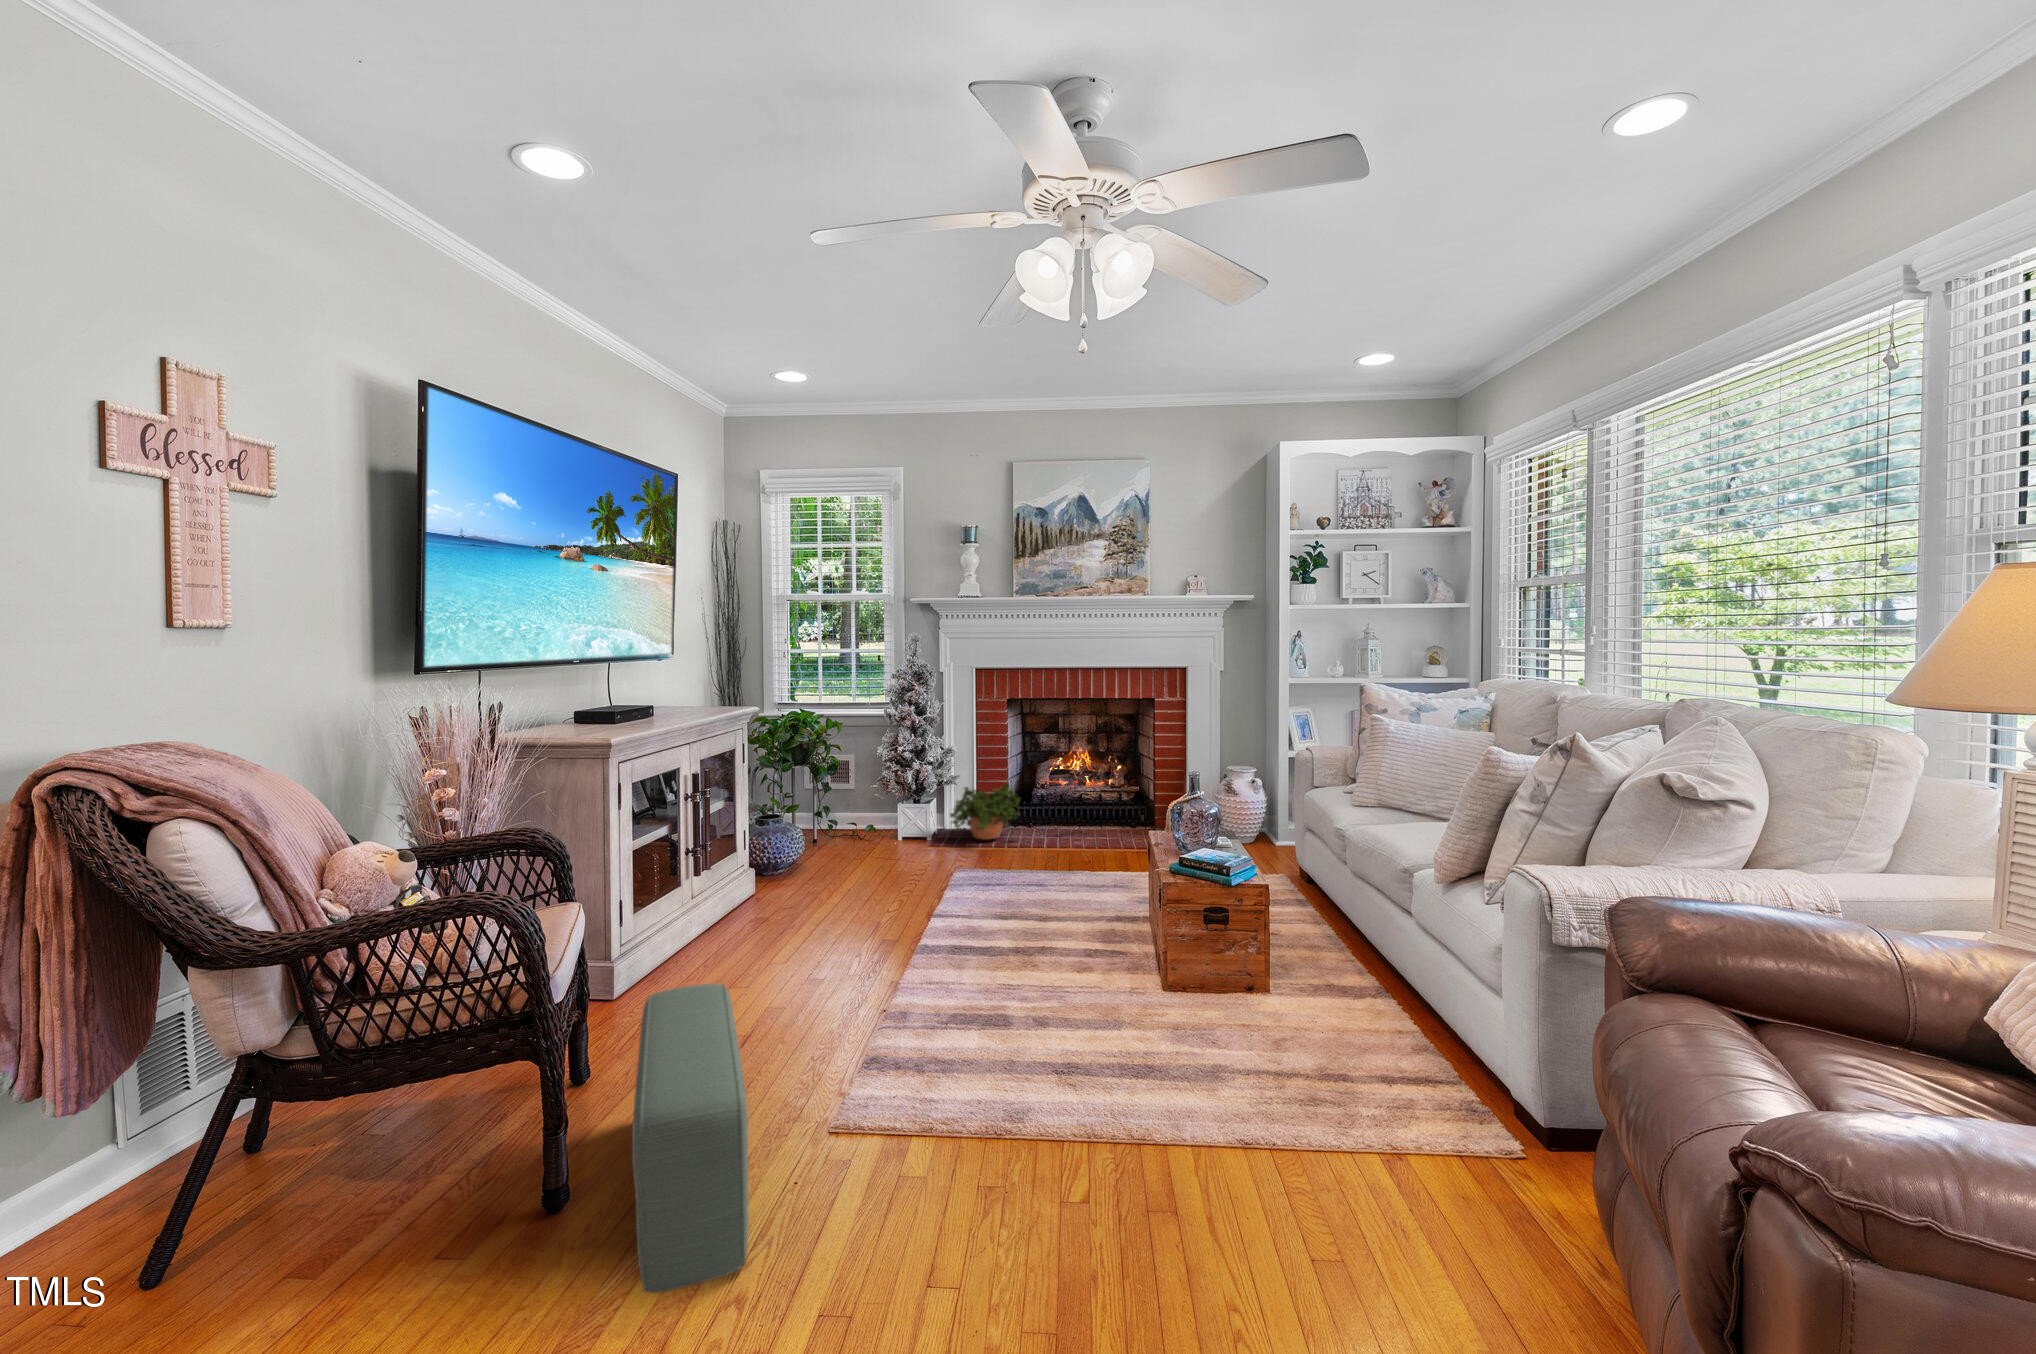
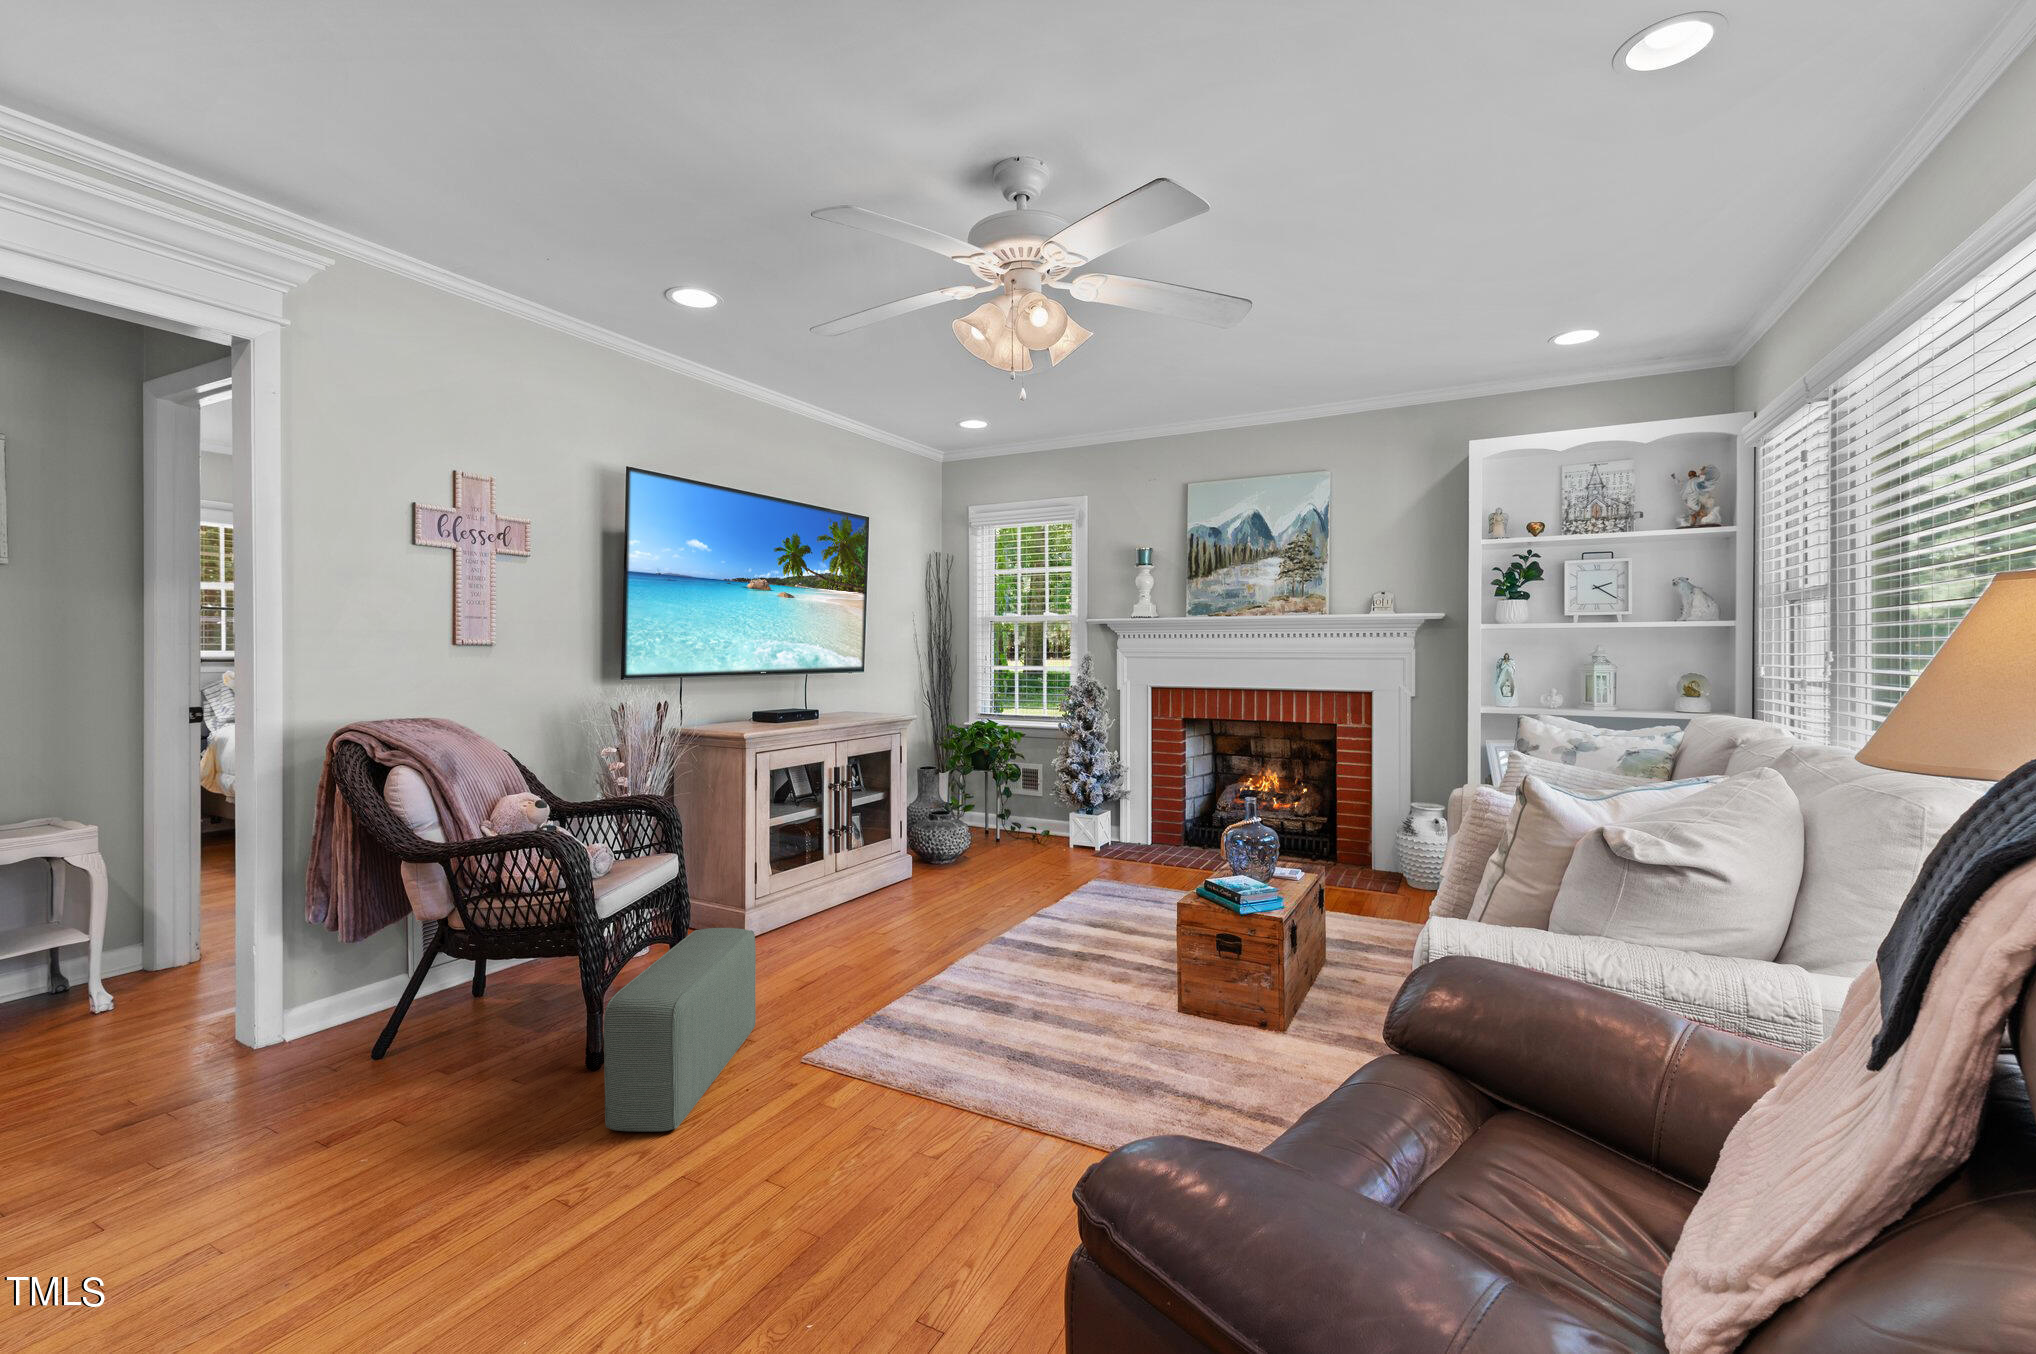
potted plant: present [950,783,1020,839] -> none [1111,802,1185,862]

